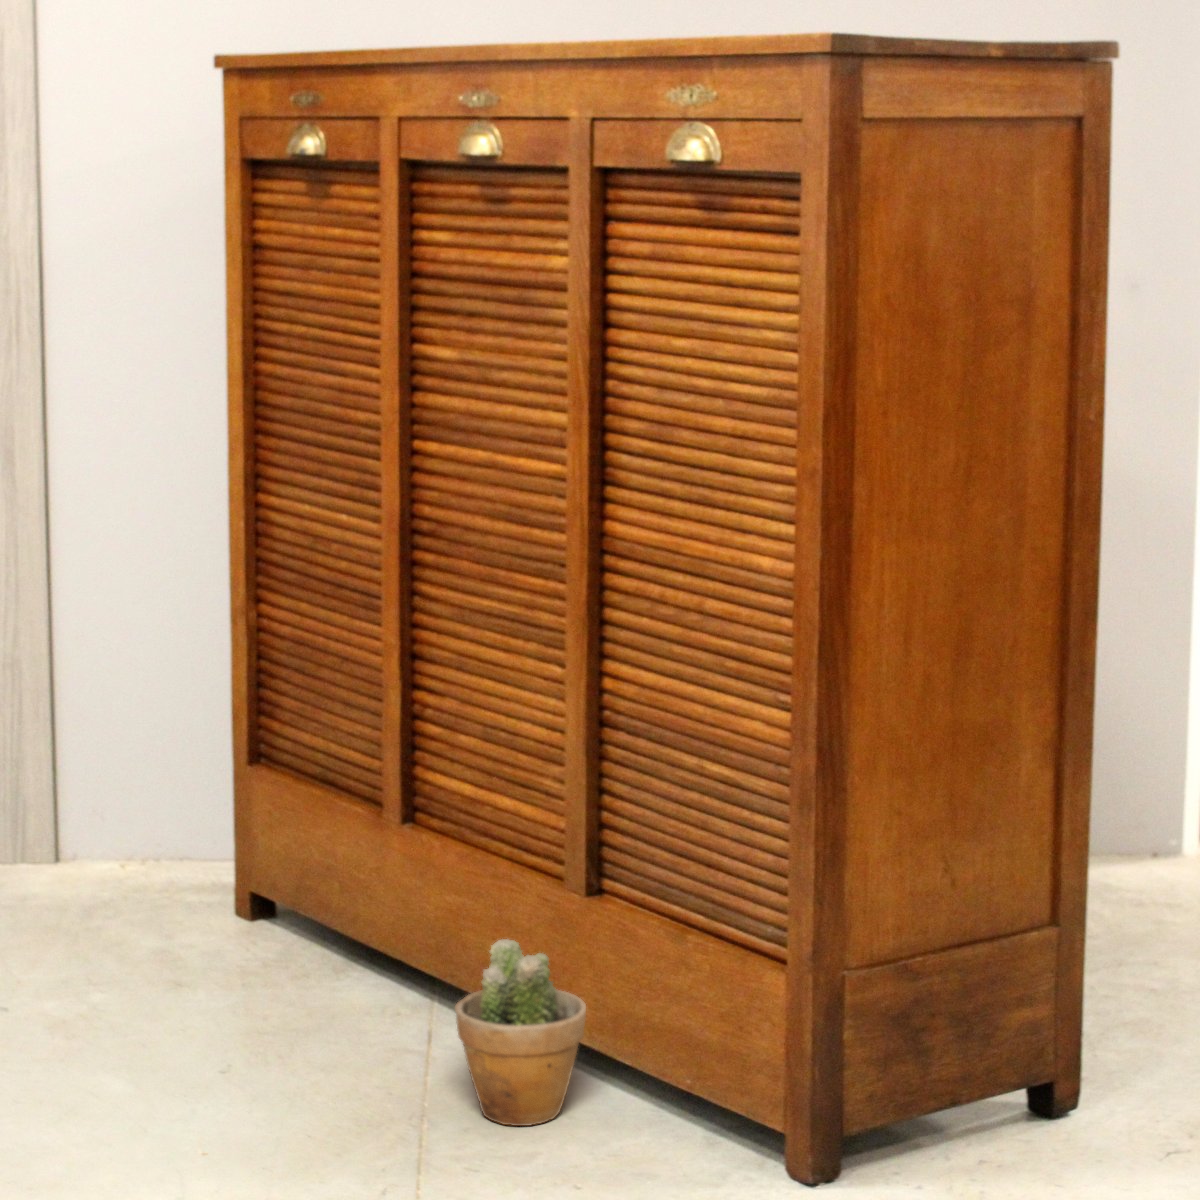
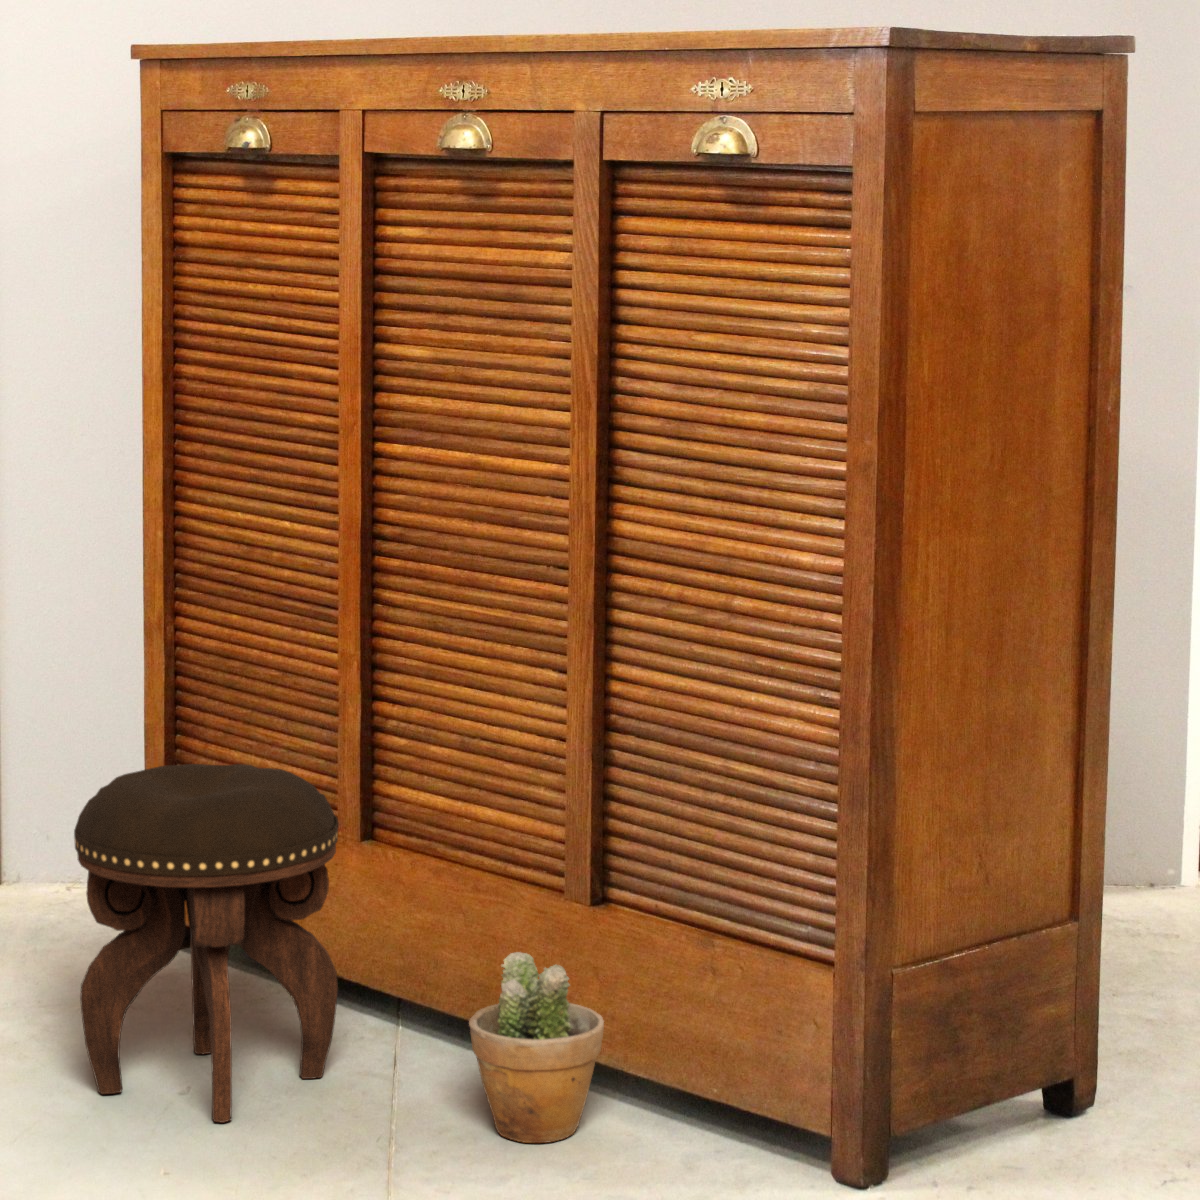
footstool: none [101,747,354,1091] -> present [74,764,338,1123]

